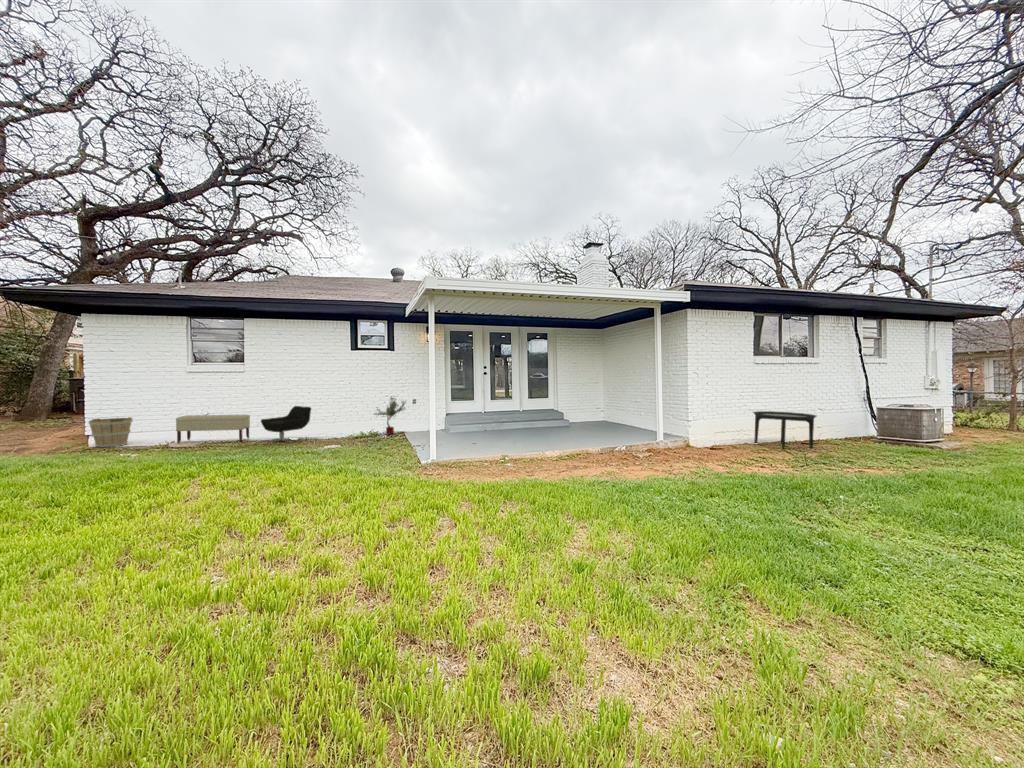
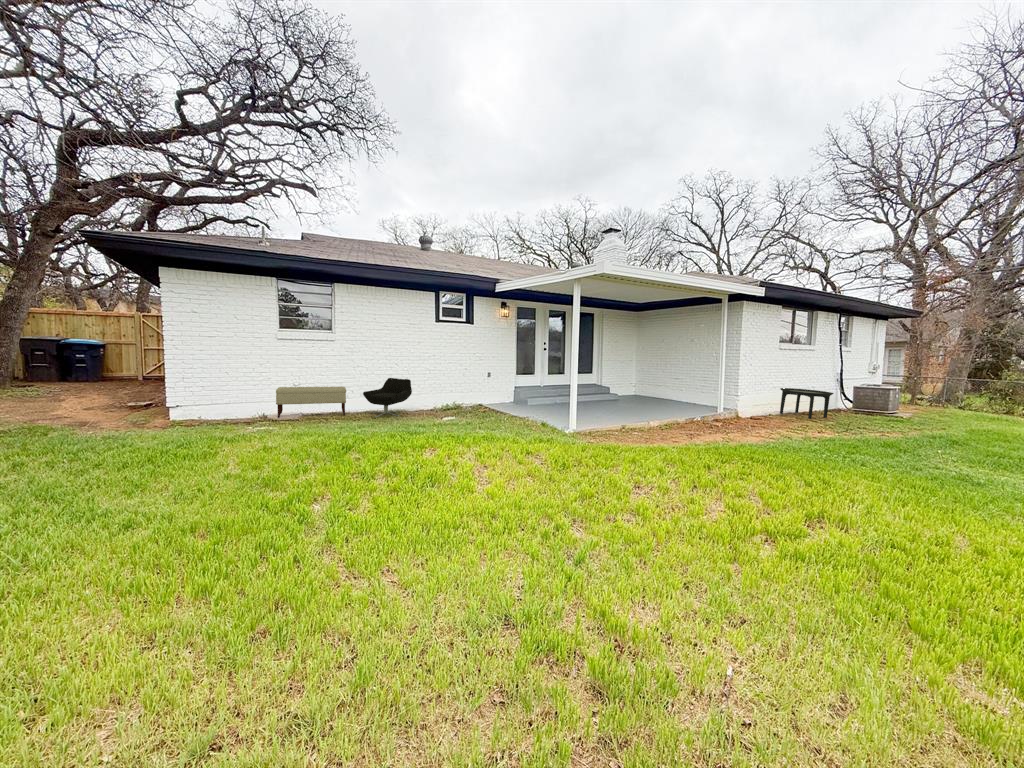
potted tree: present [374,397,405,435] -> none [462,369,491,407]
wooden bucket: present [89,417,133,447] -> none [179,389,224,423]

